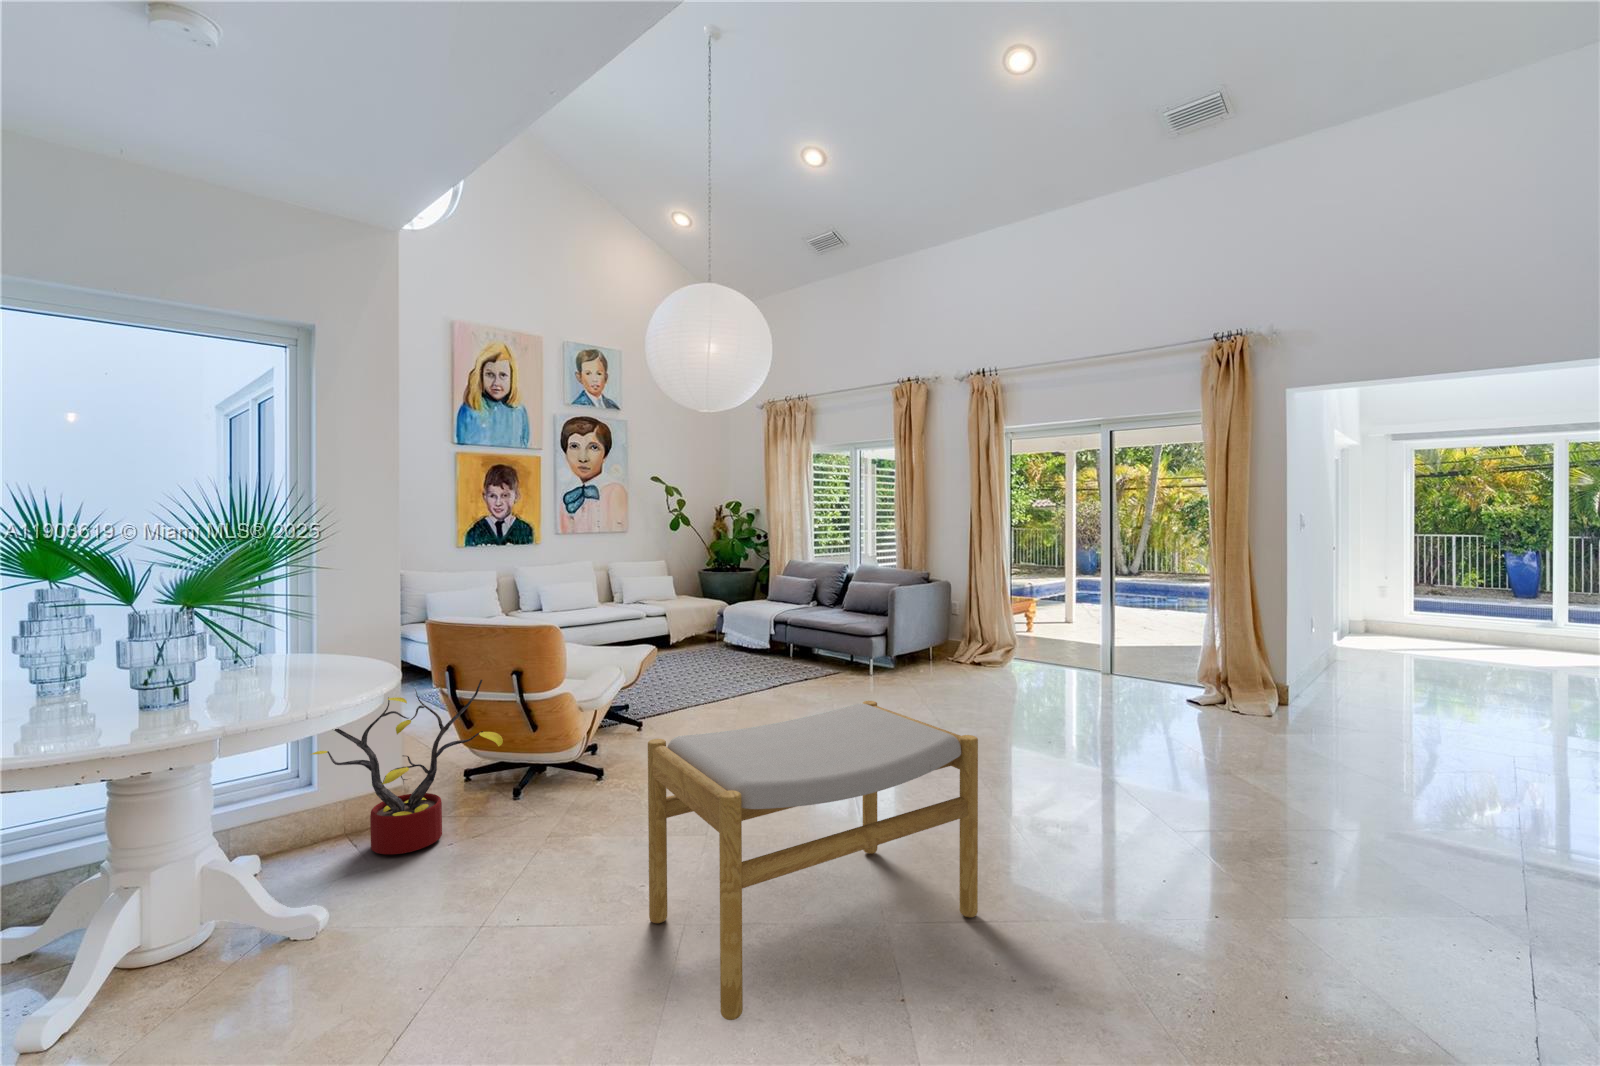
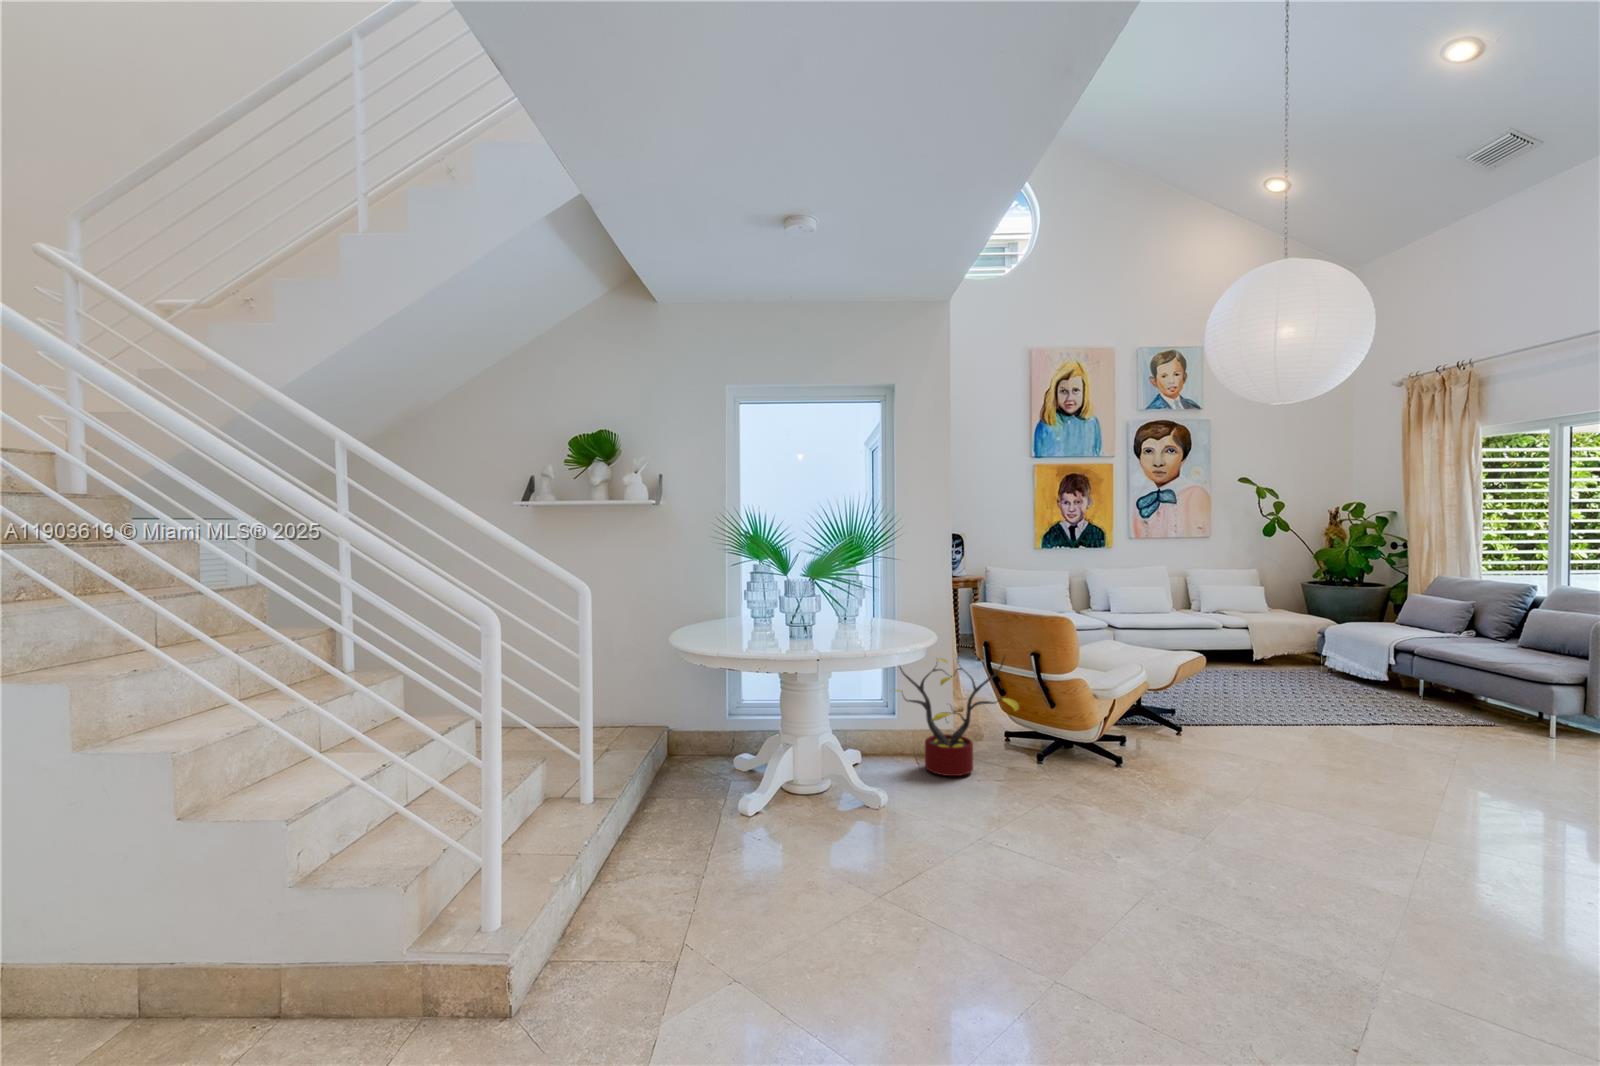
footstool: present [648,701,978,1020] -> none [1105,720,1518,1019]

